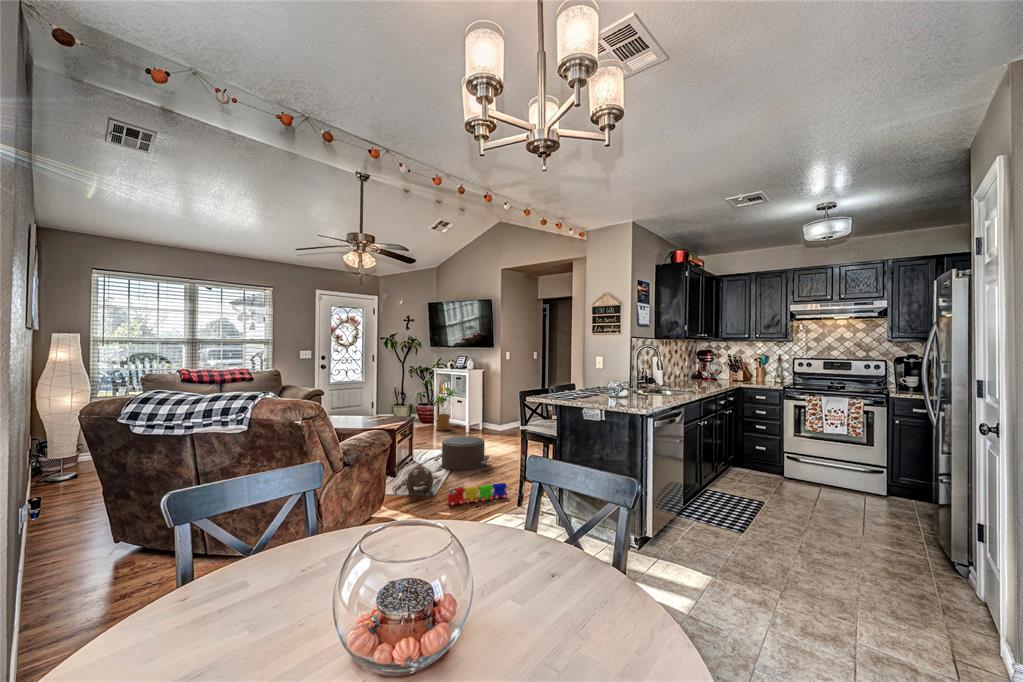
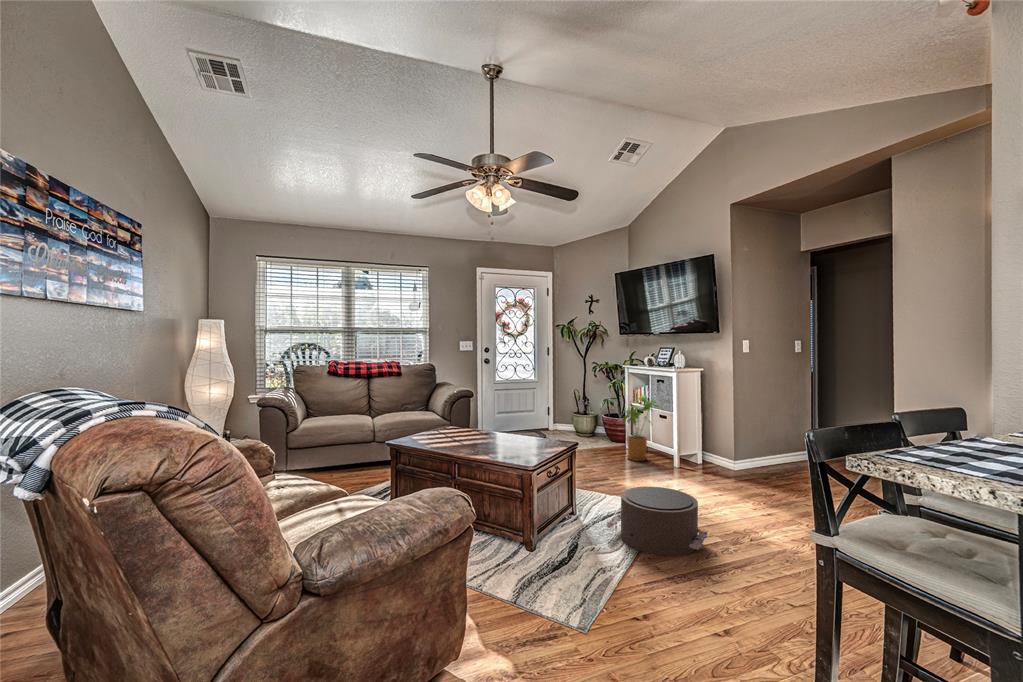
plush toy: present [407,466,433,493] -> none [545,545,592,596]
toy train: present [448,483,507,505] -> none [612,616,743,660]

